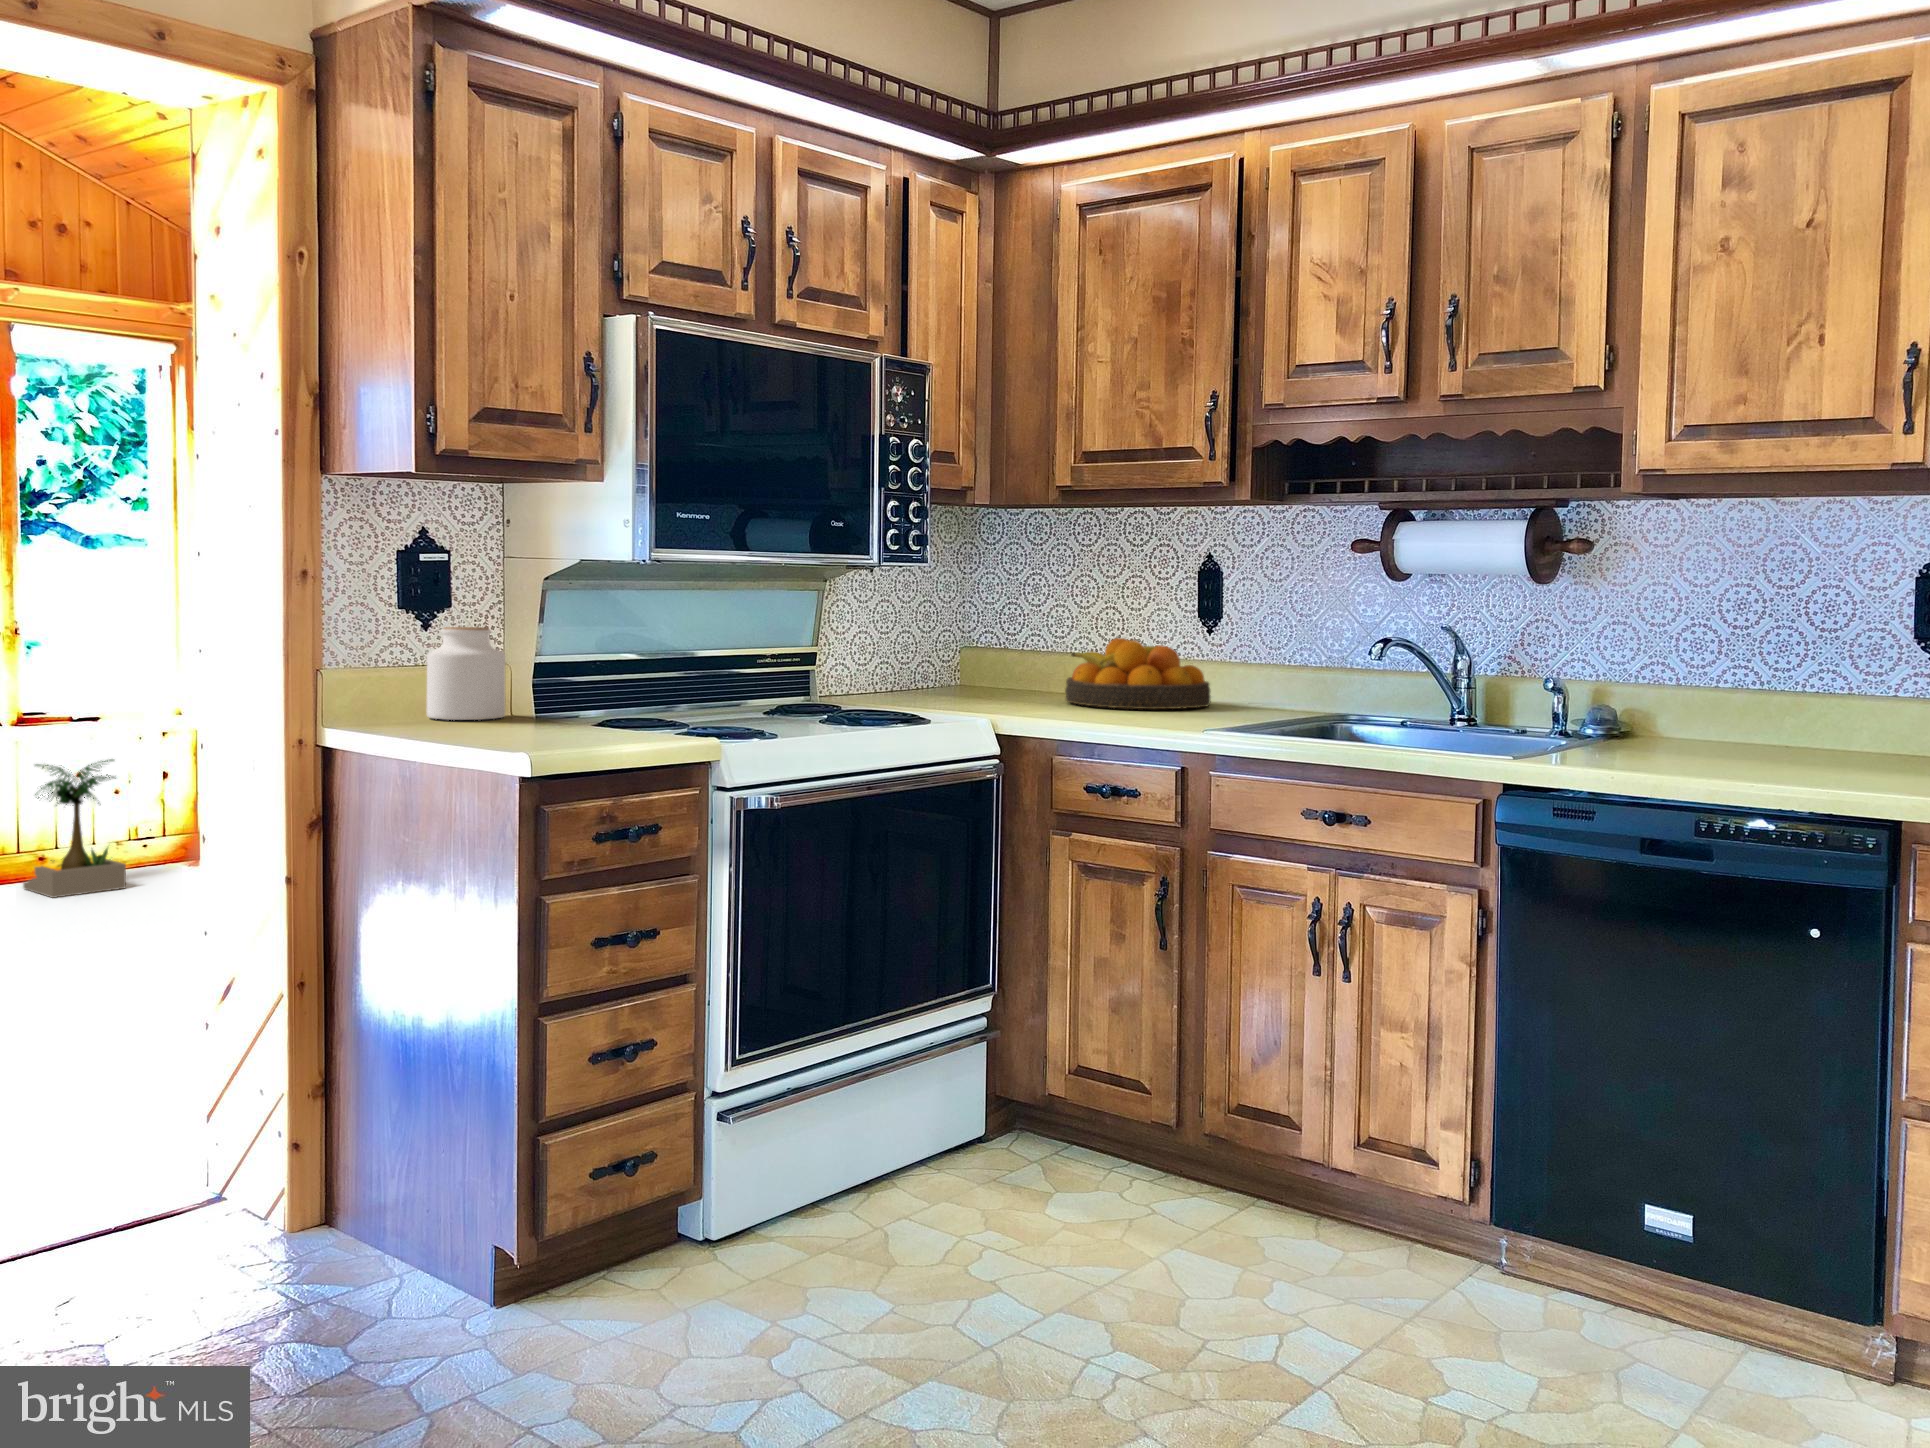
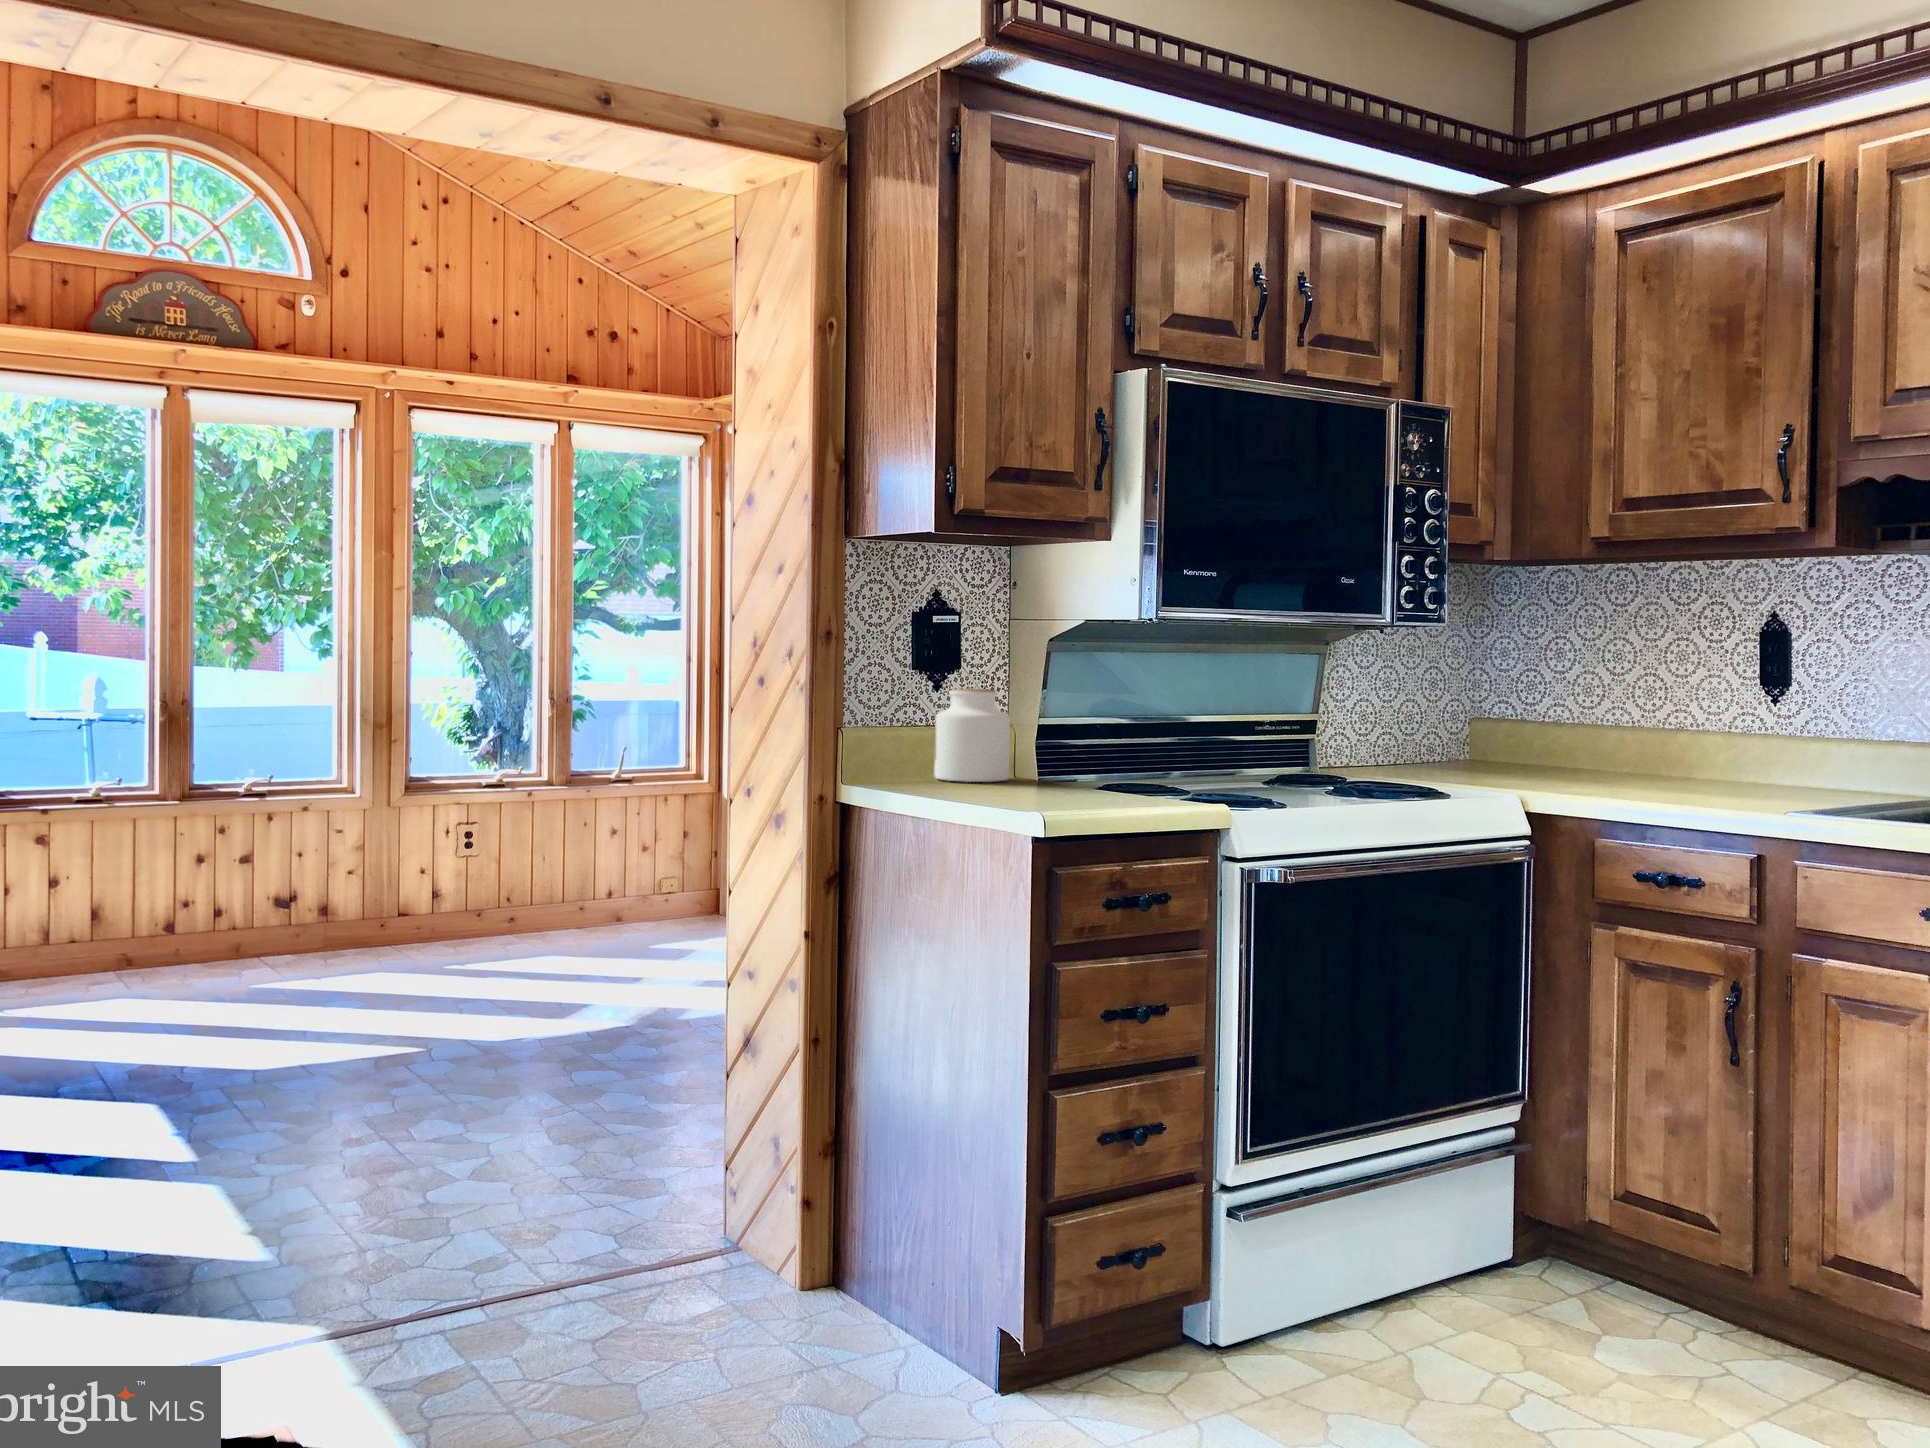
fruit bowl: present [1065,638,1211,709] -> none [1599,708,1777,788]
potted plant: present [23,759,126,898] -> none [560,817,651,944]

